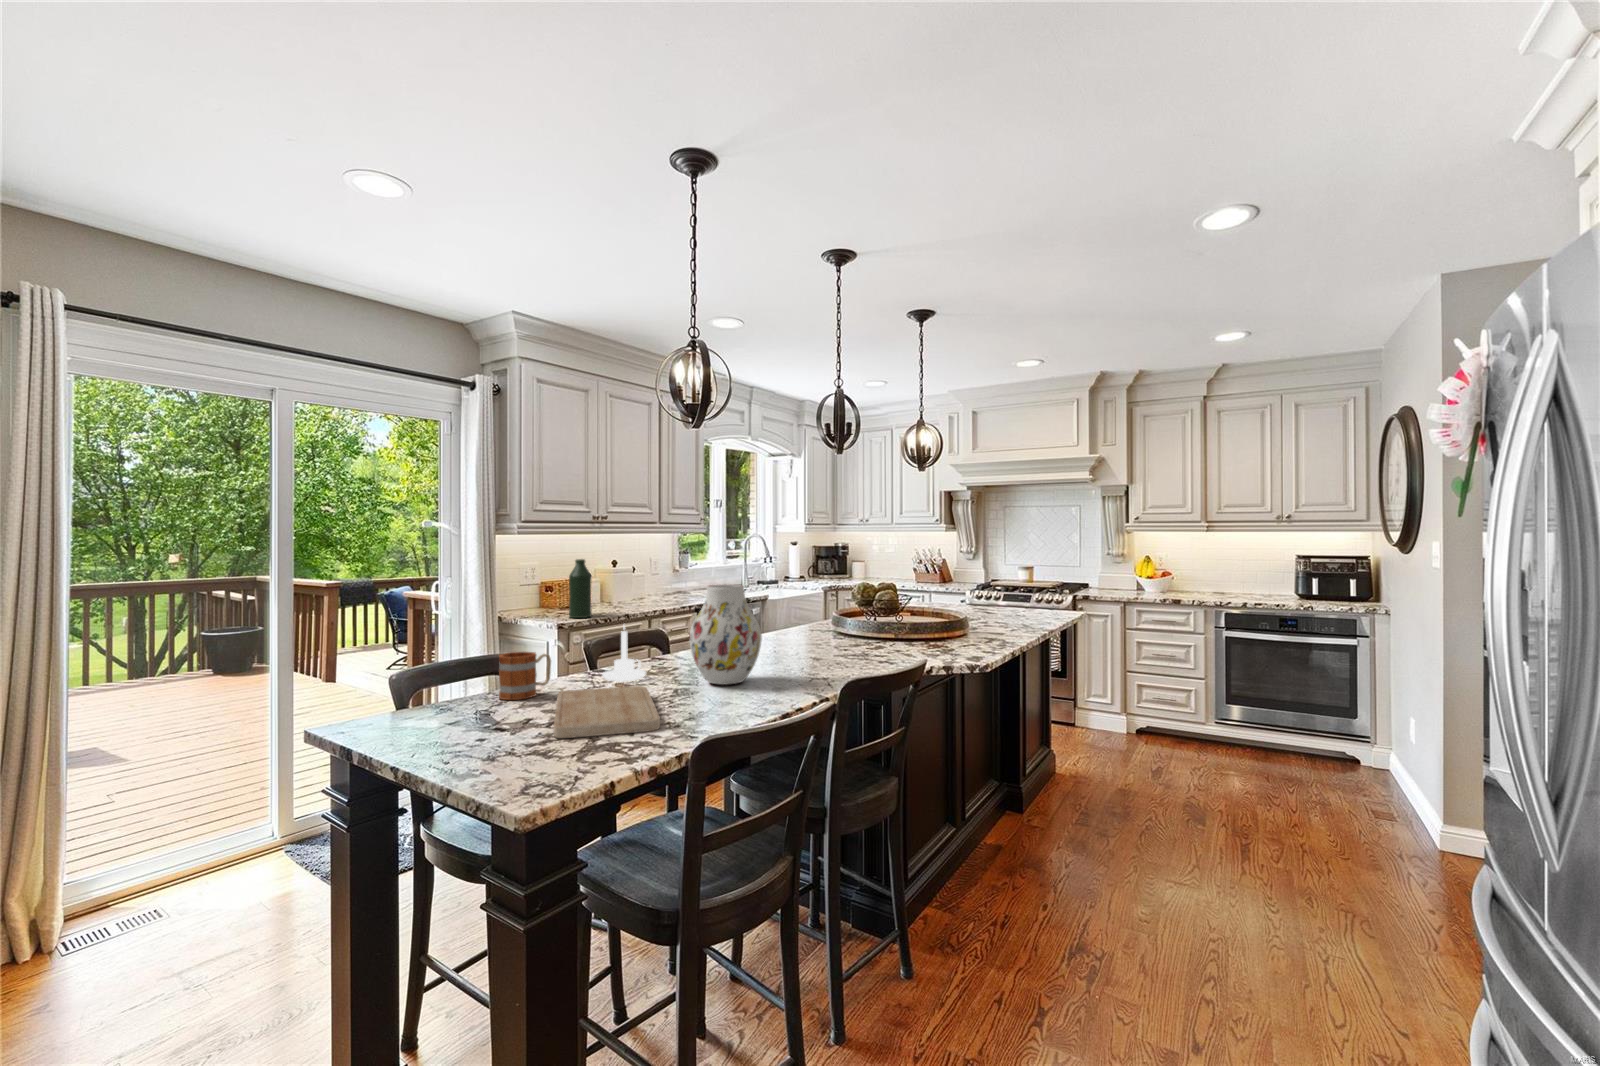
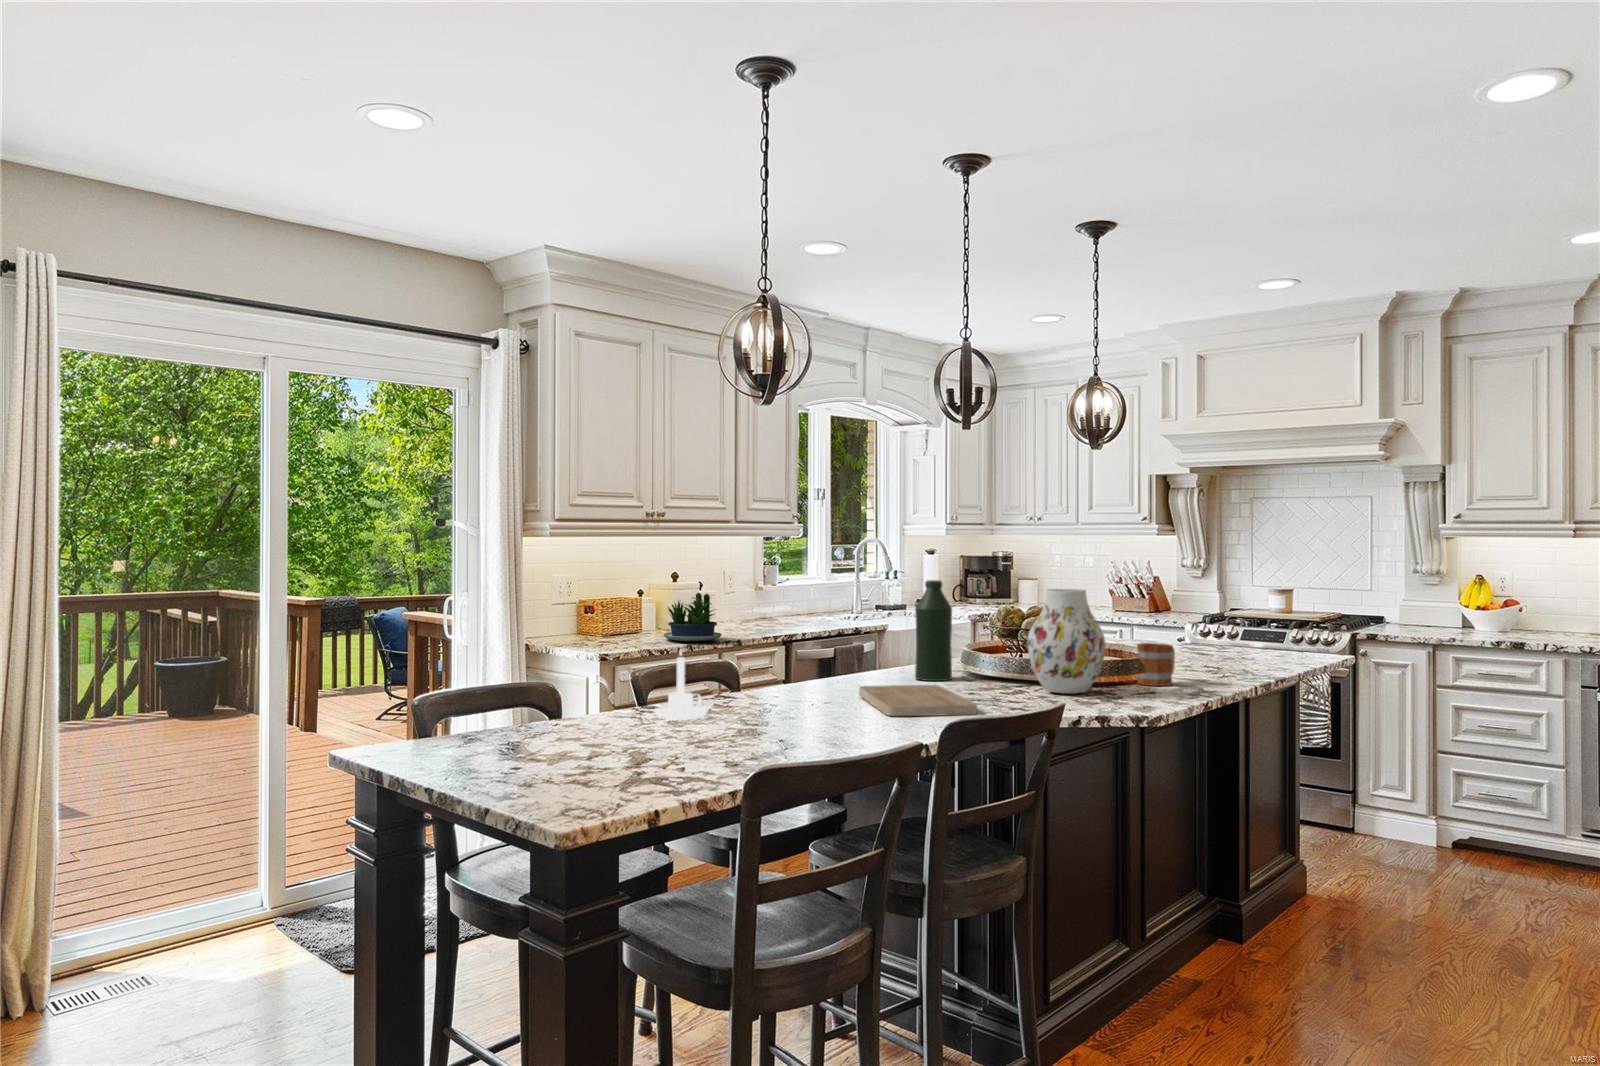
bottle: present [569,559,592,618] -> present [915,580,952,681]
potted plant: none [605,575,649,610] -> present [664,593,722,641]
vase: present [690,585,762,685] -> present [1027,589,1106,694]
mug: present [499,652,551,700] -> present [1137,643,1175,686]
cutting board: present [554,686,660,738] -> present [859,685,977,716]

